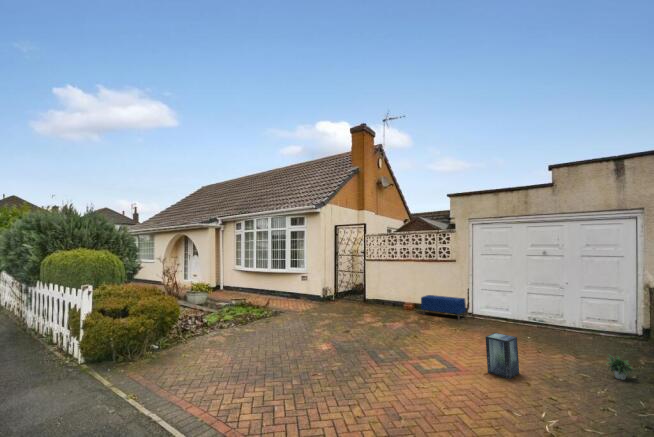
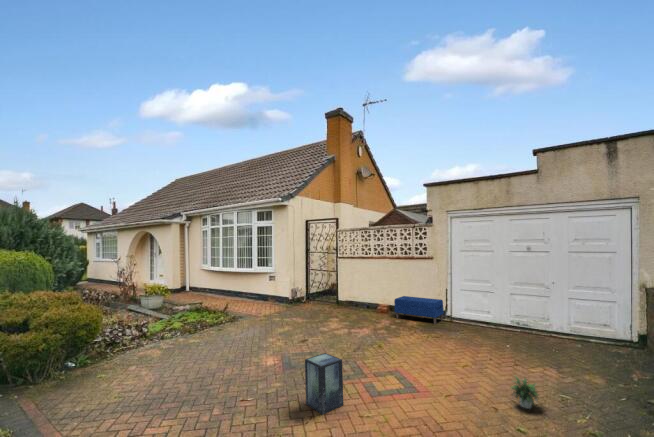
storage box: present [486,333,519,379] -> present [305,353,343,415]
potted plant: present [607,355,632,380] -> present [512,377,538,409]

